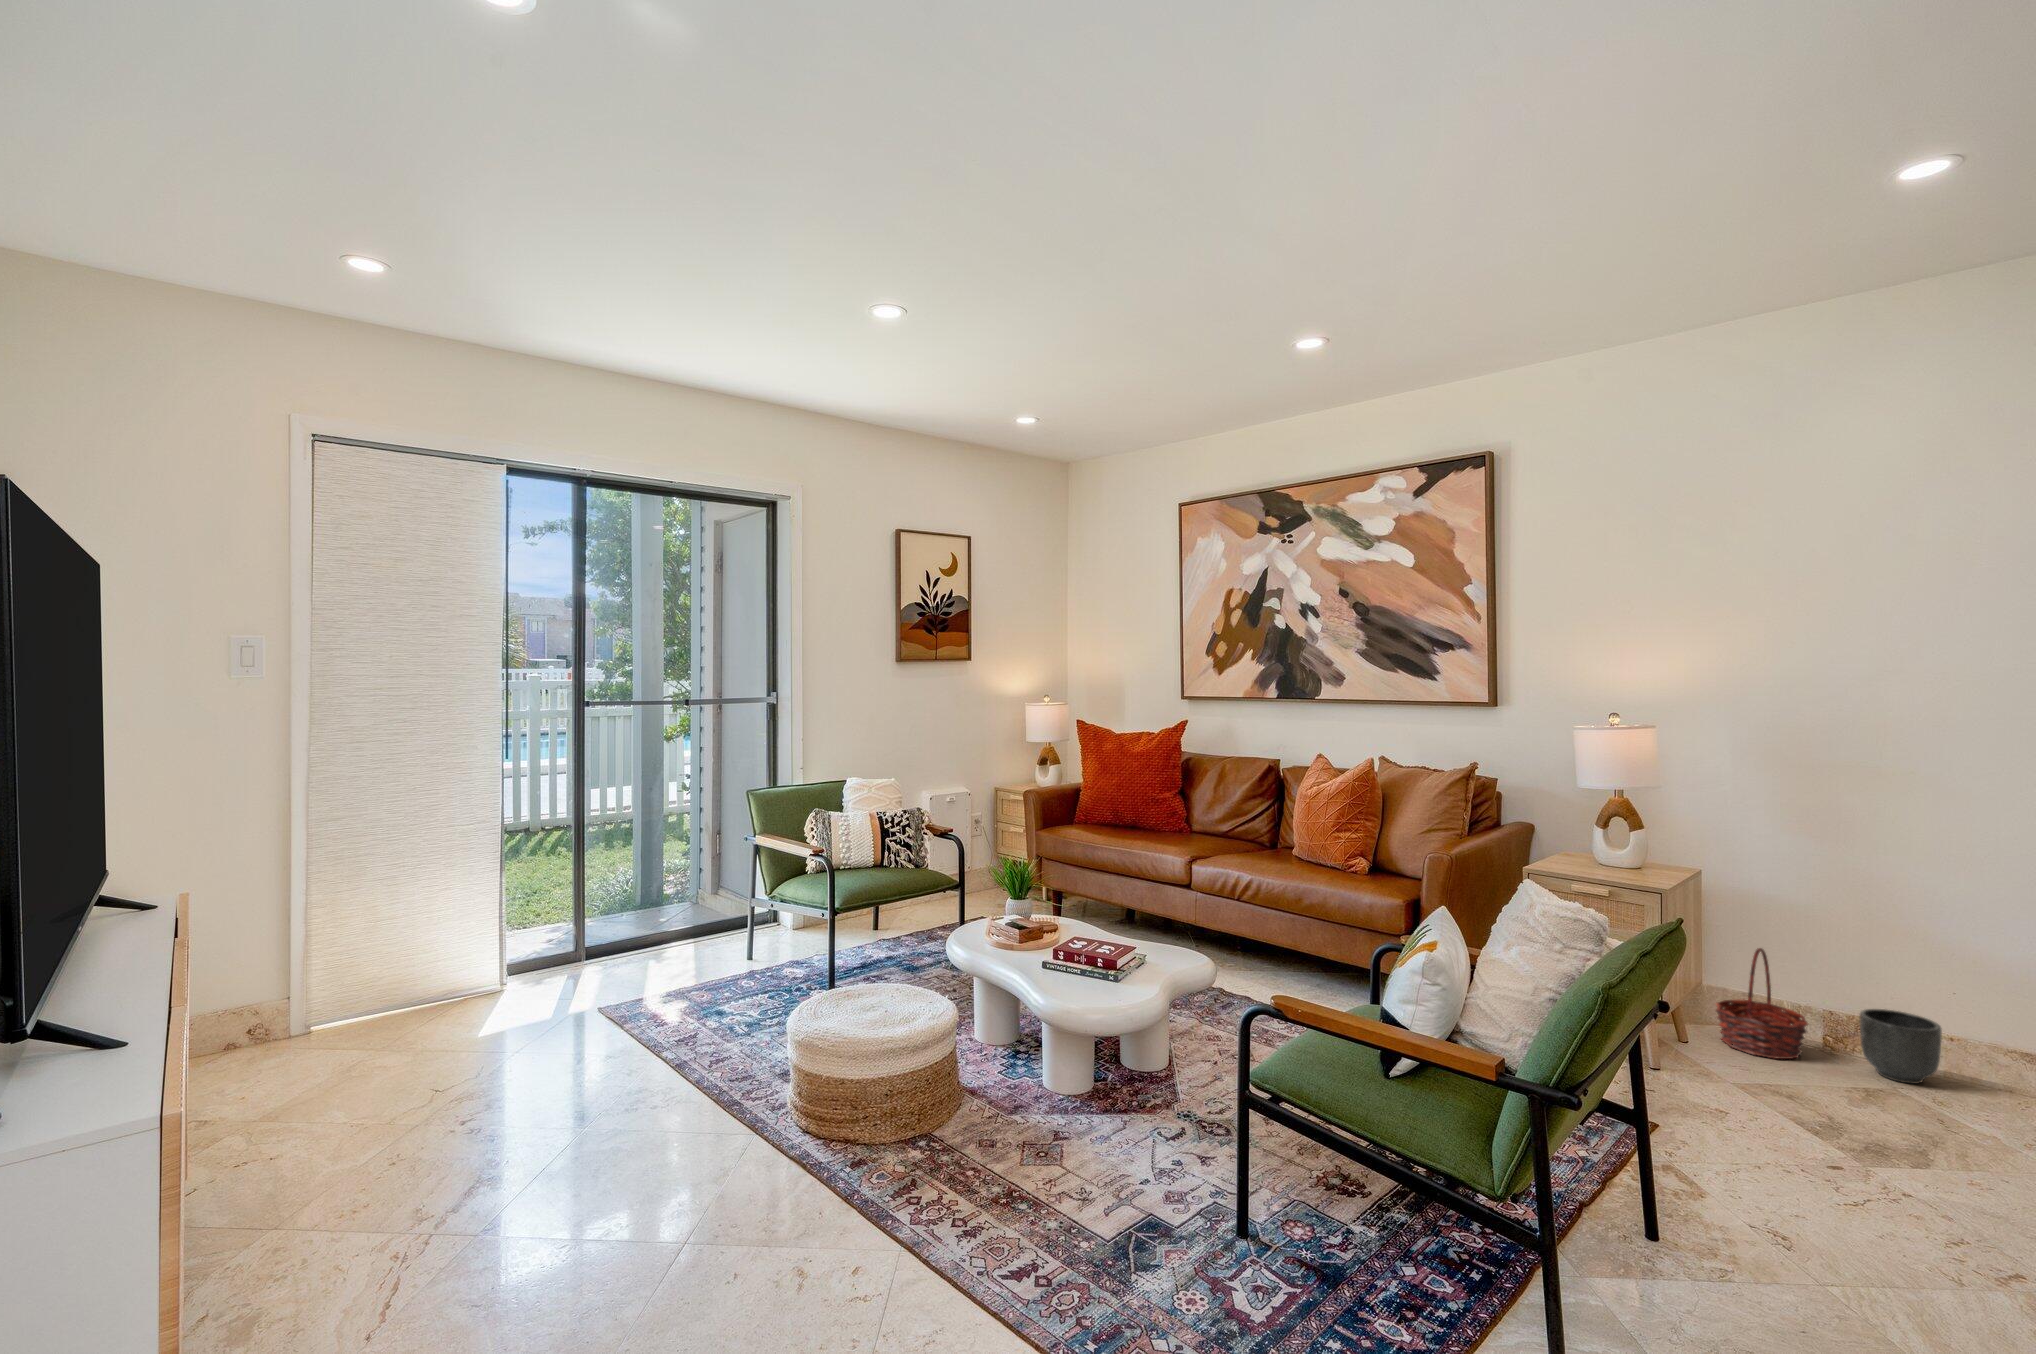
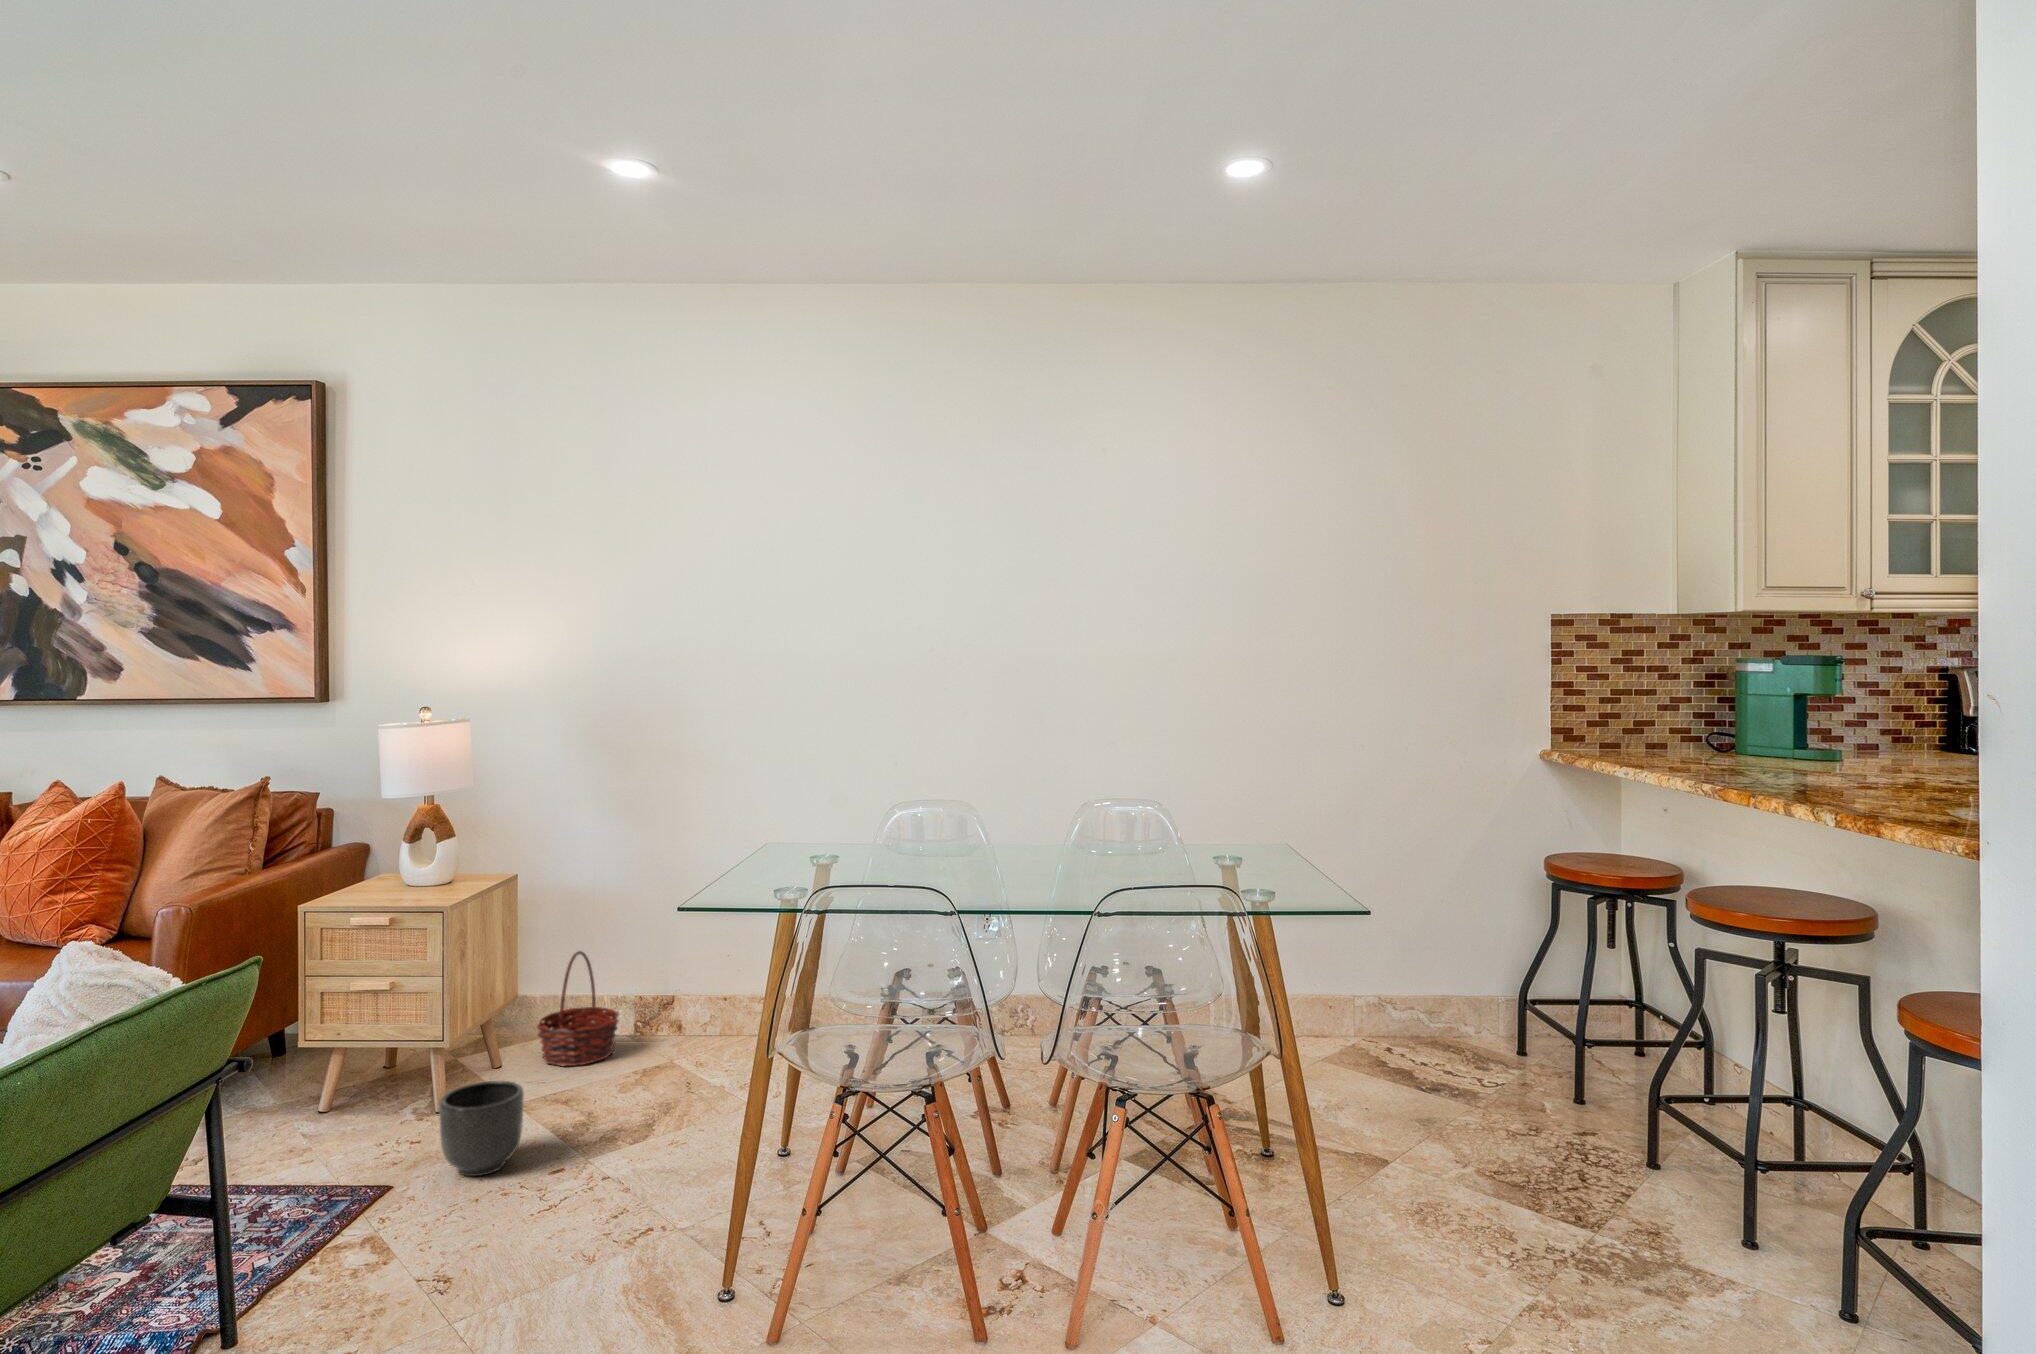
planter: present [1859,1009,1942,1084] -> present [439,1081,524,1176]

